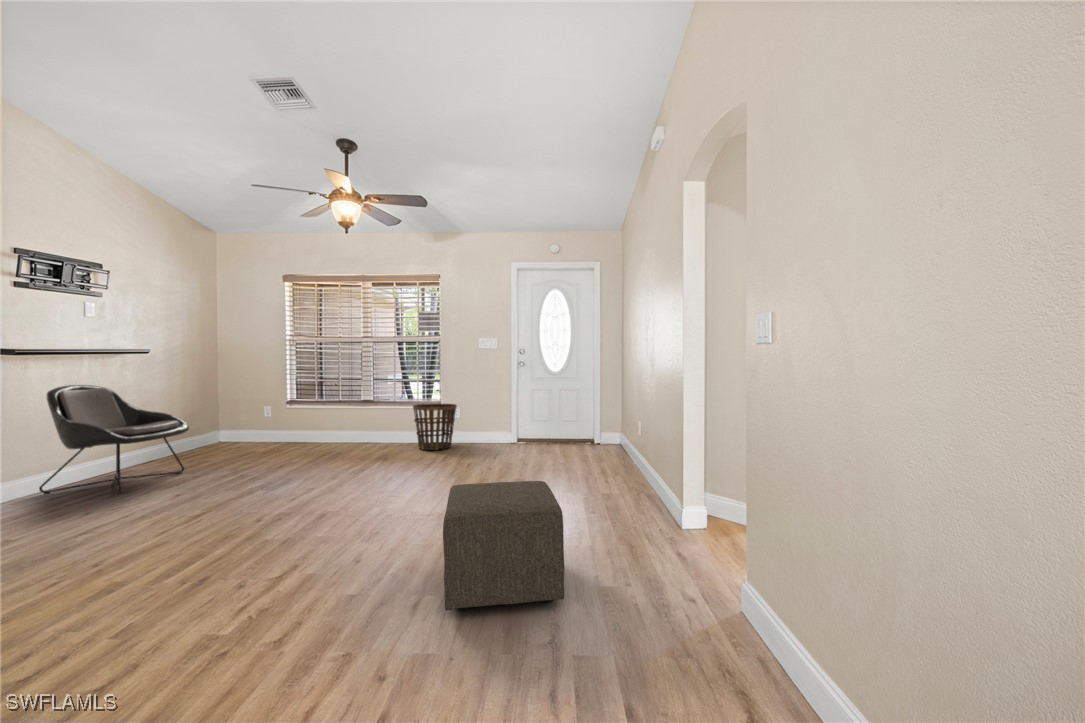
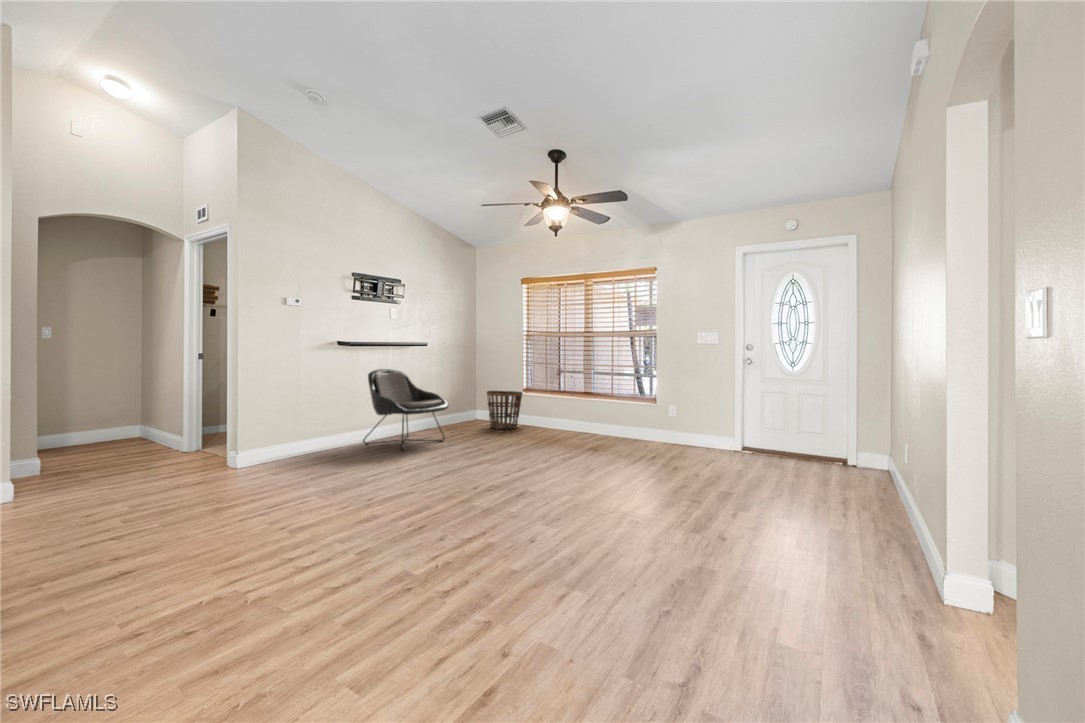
basket: present [413,404,457,450] -> present [487,391,522,429]
ottoman: present [443,481,564,611] -> none [583,485,721,641]

